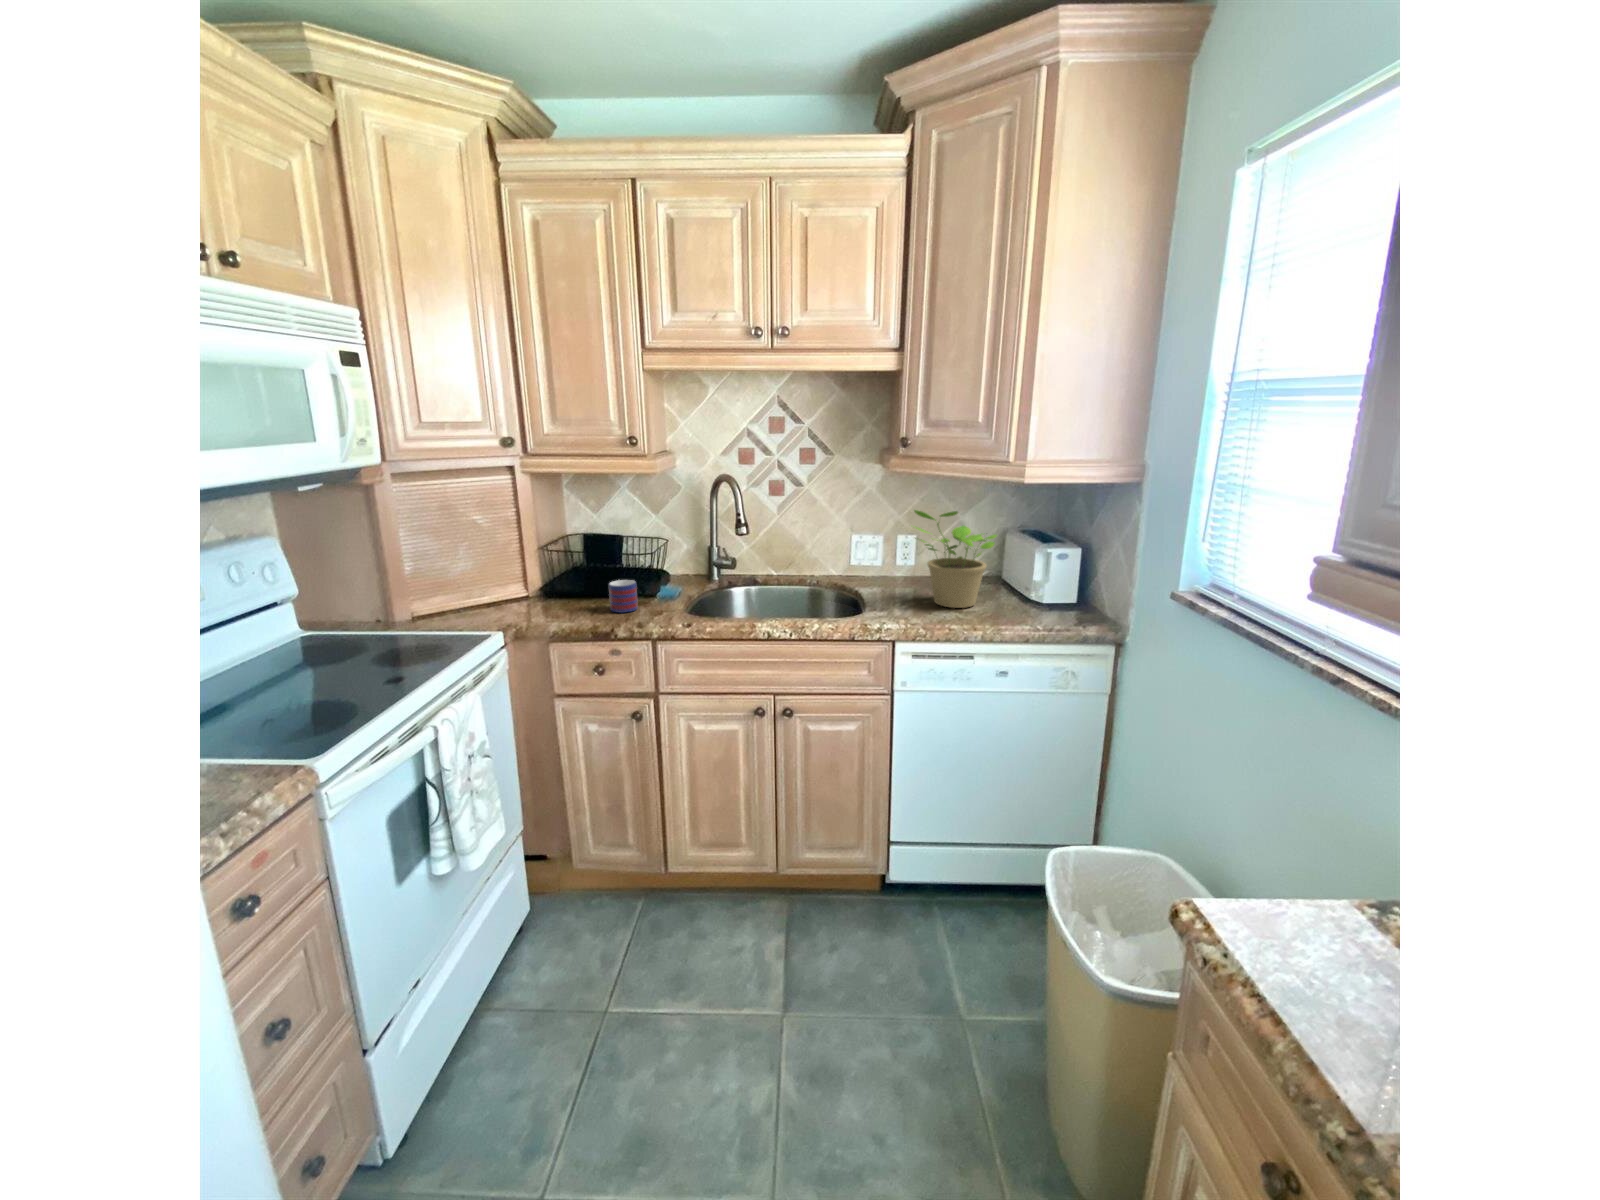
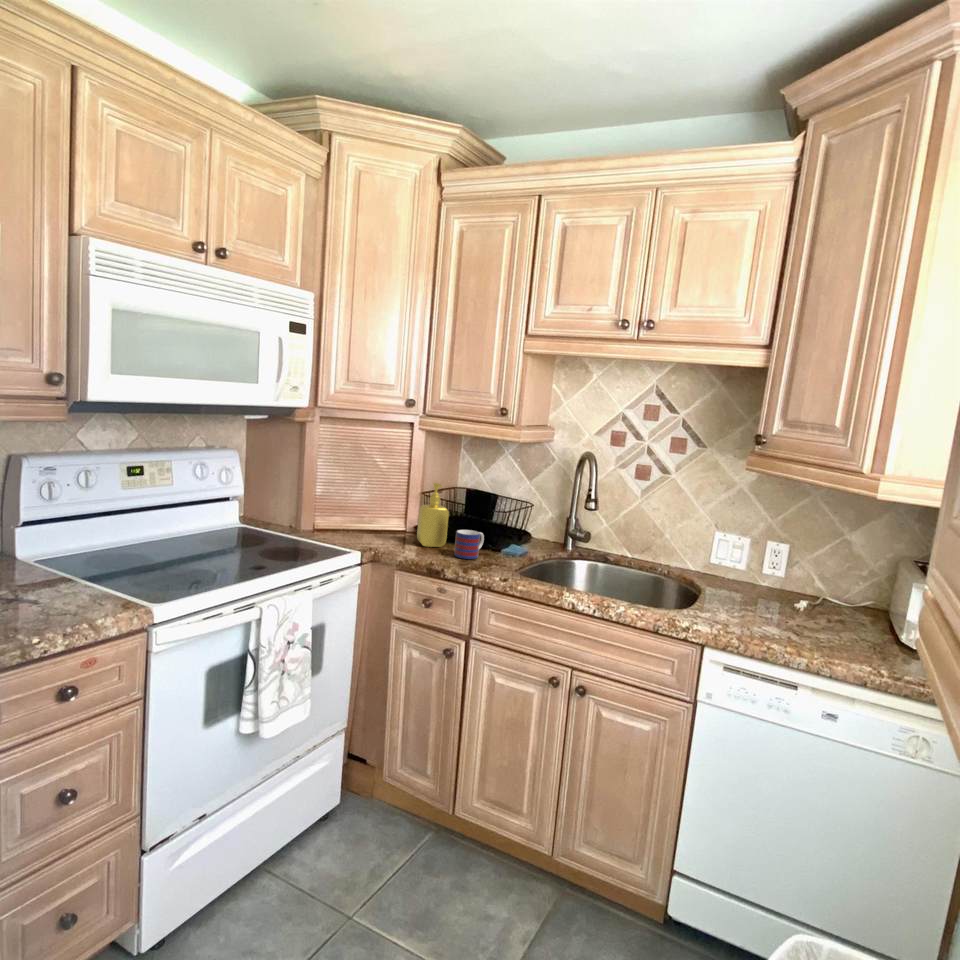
potted plant: present [914,510,997,608] -> none [755,510,855,631]
soap dispenser: none [552,534,591,609] -> present [417,483,449,547]

